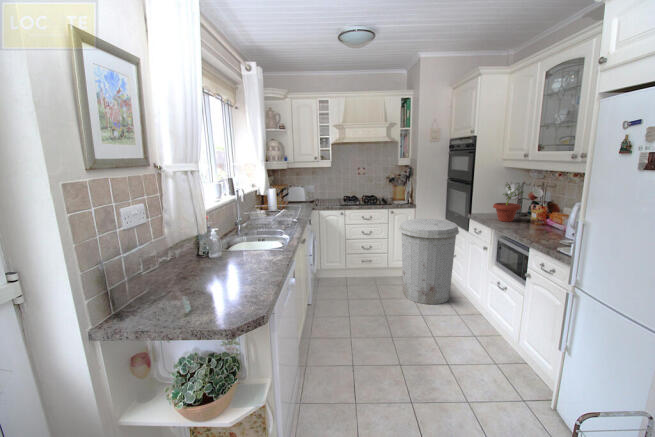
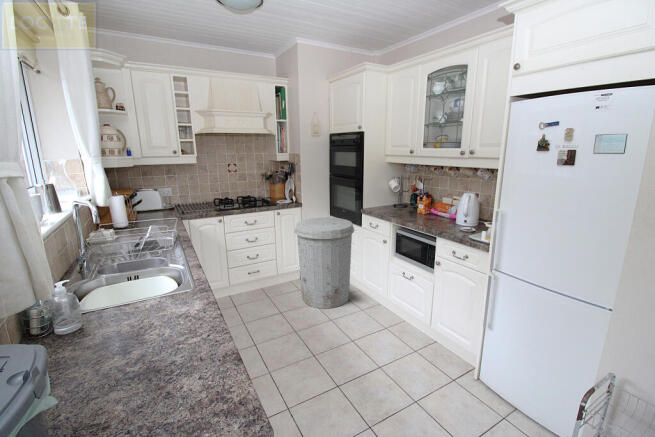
potted plant: present [493,184,523,222] -> none [388,177,414,214]

